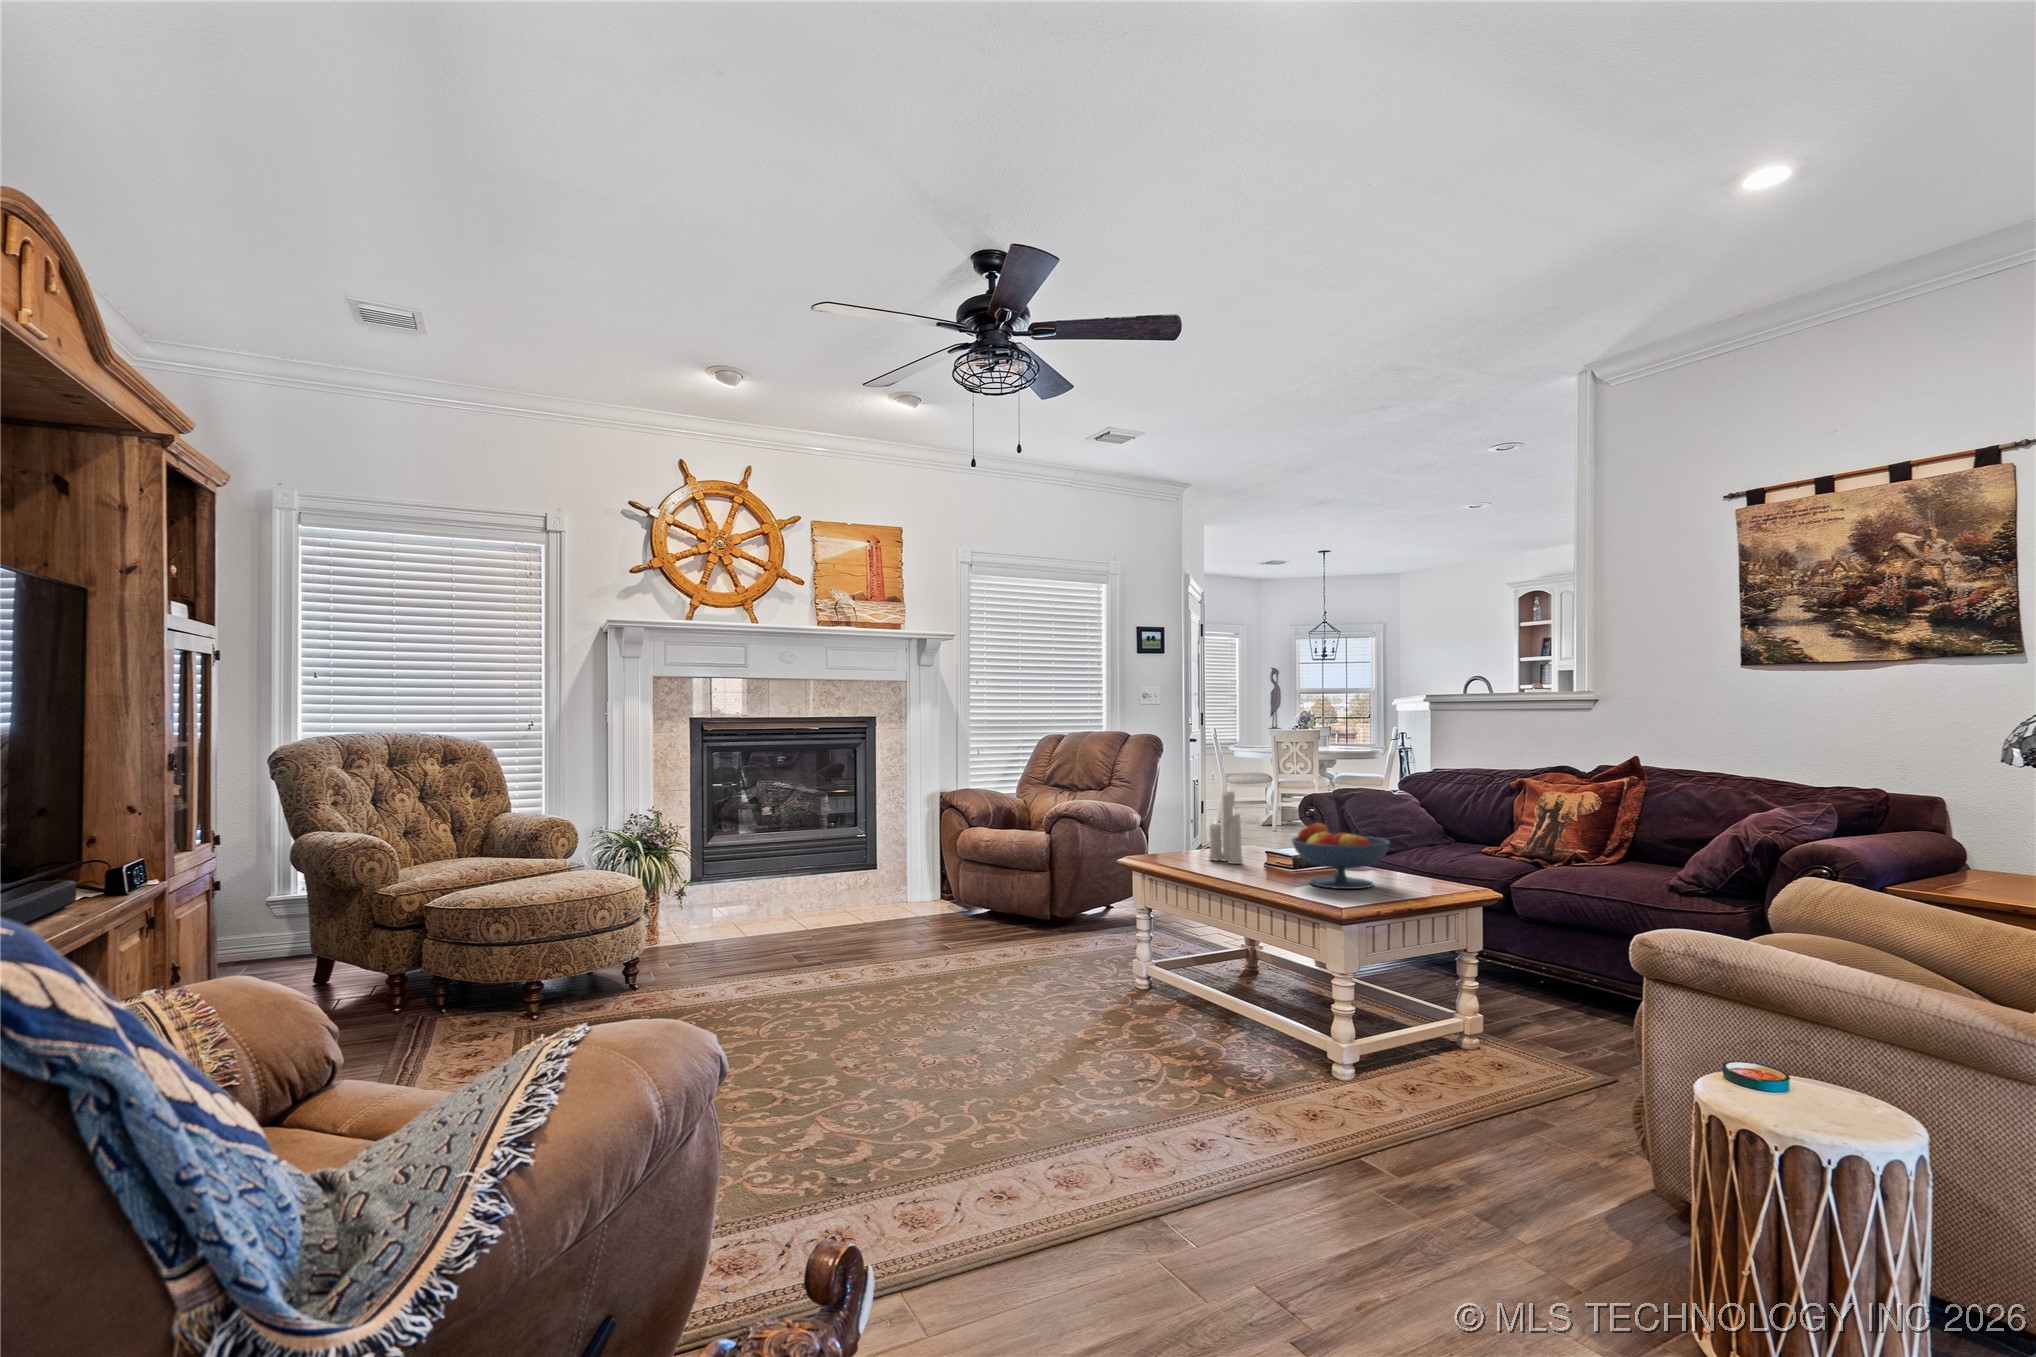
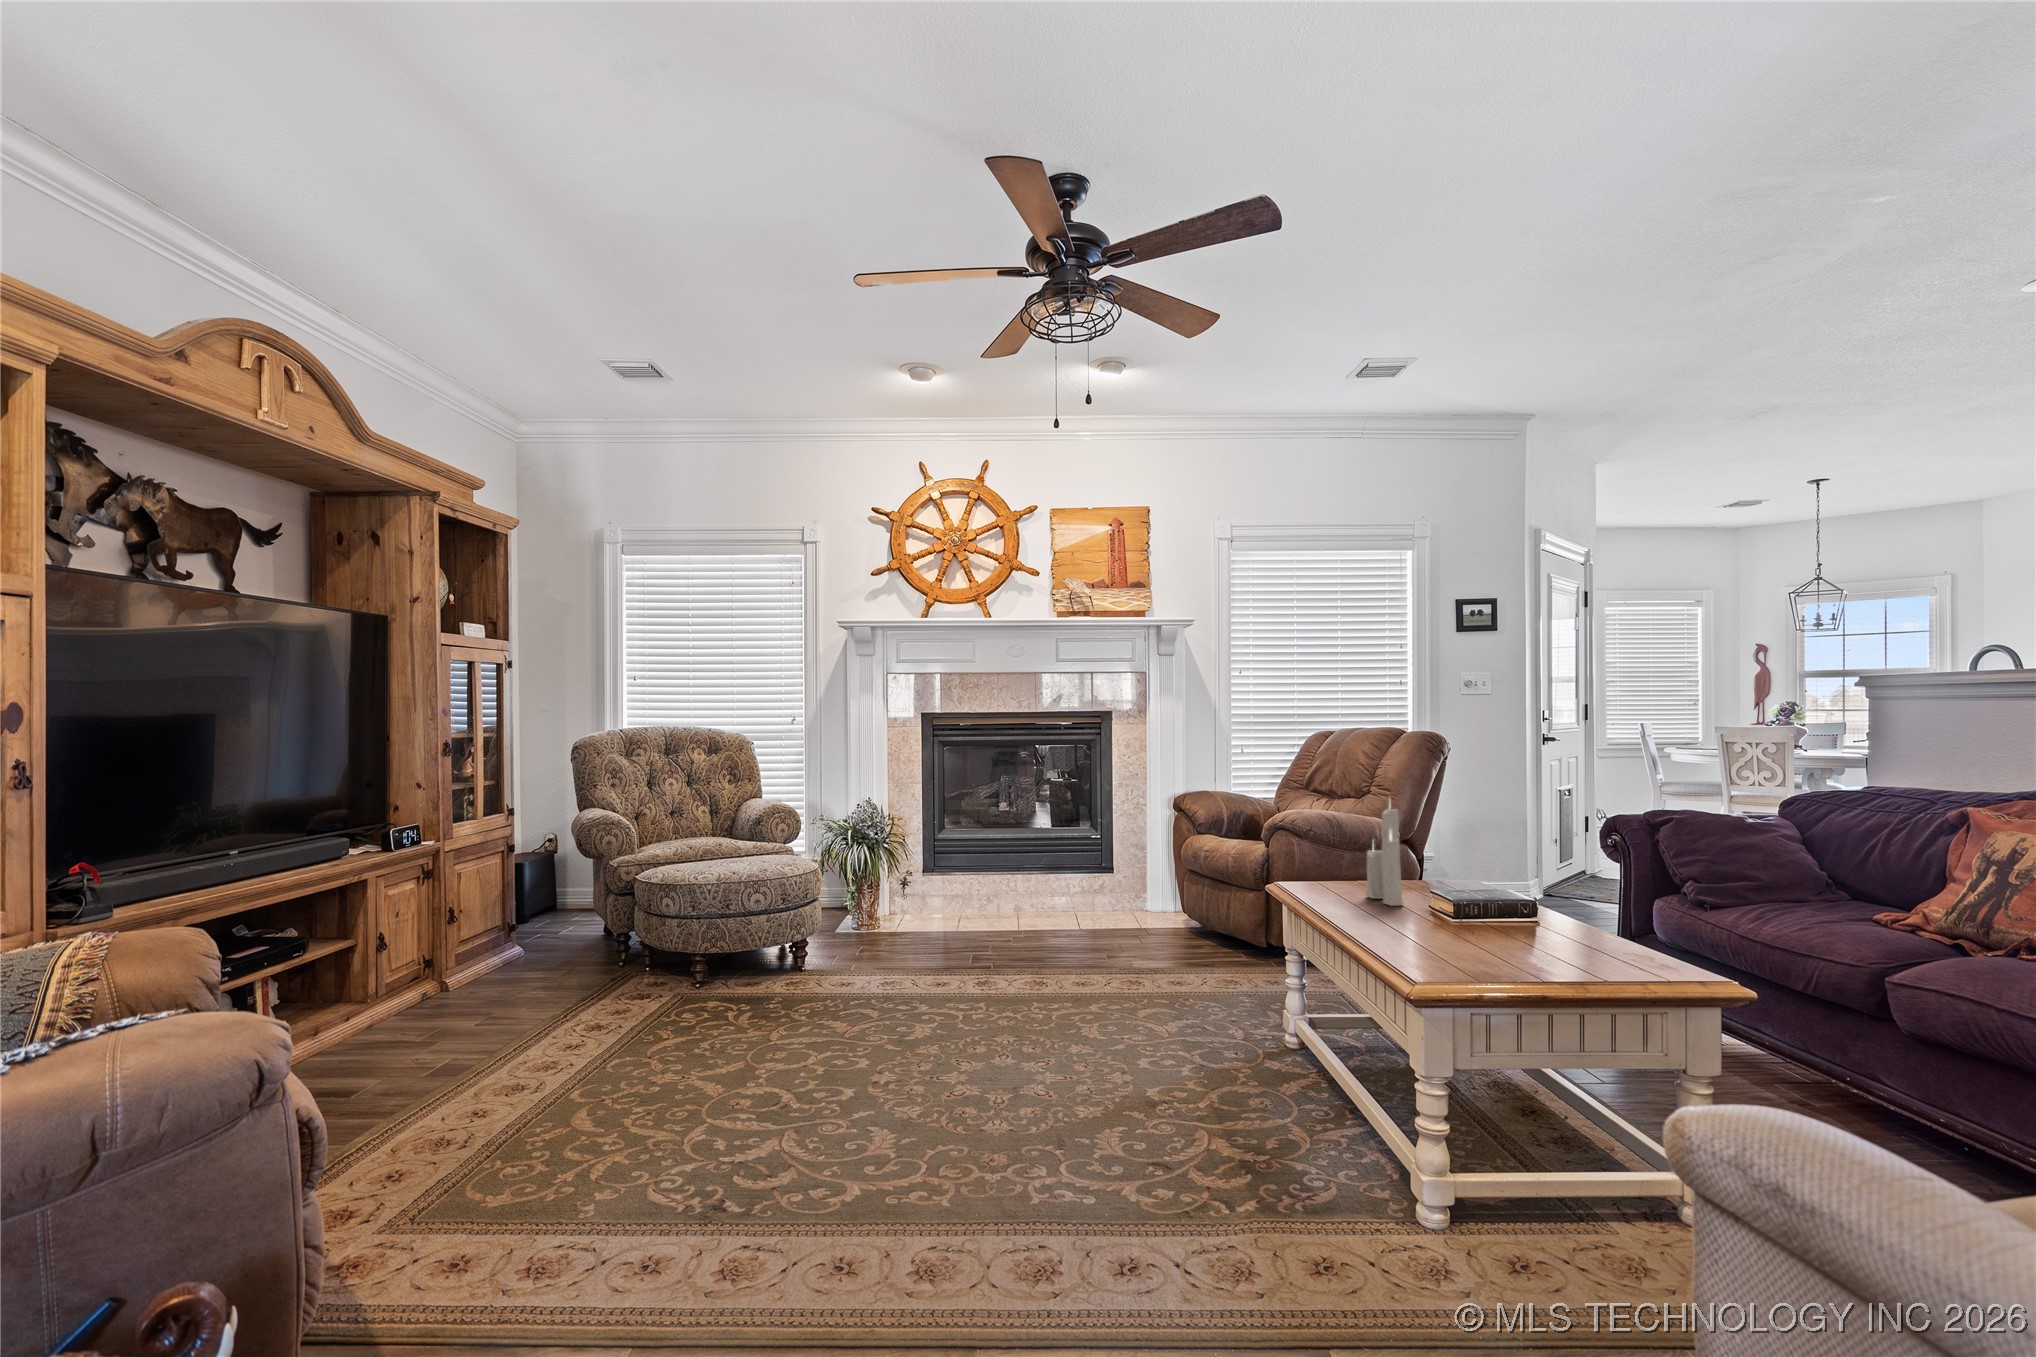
fruit bowl: present [1292,823,1390,889] -> none [1411,860,1562,962]

